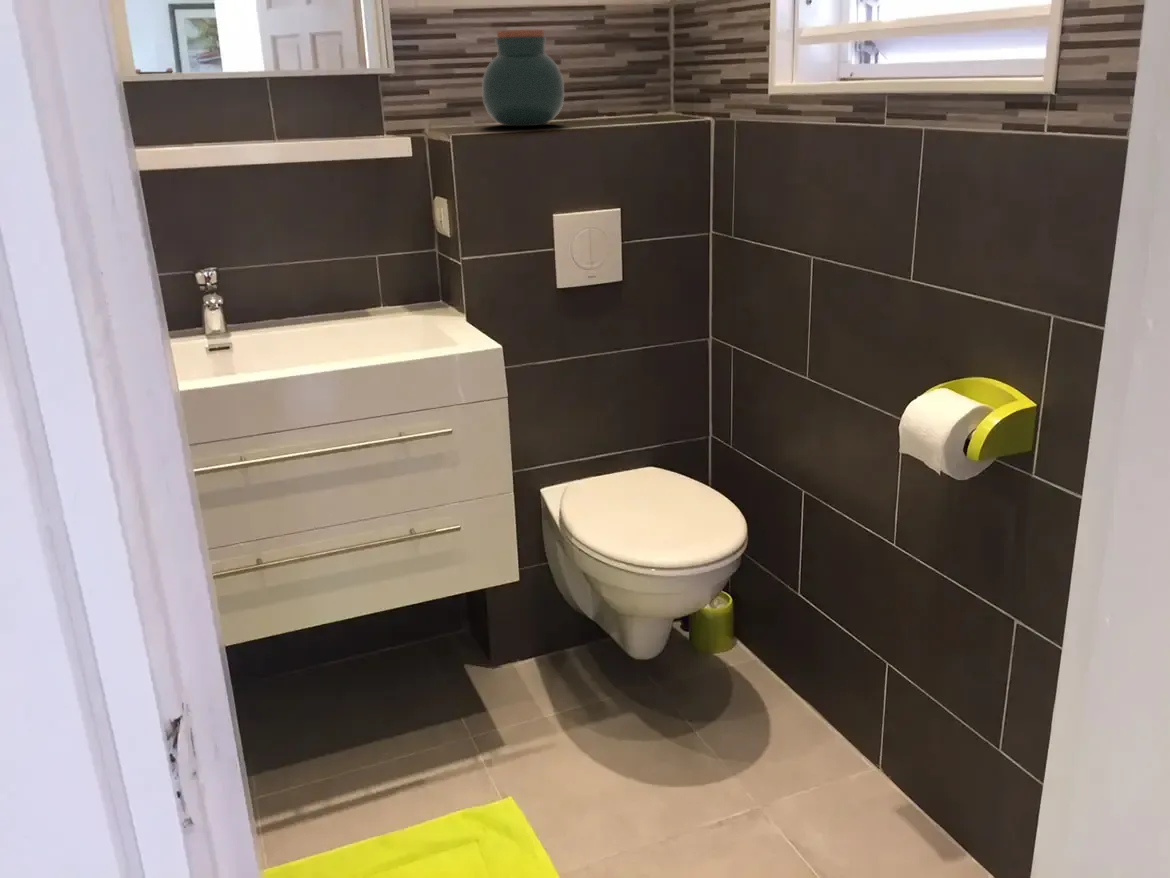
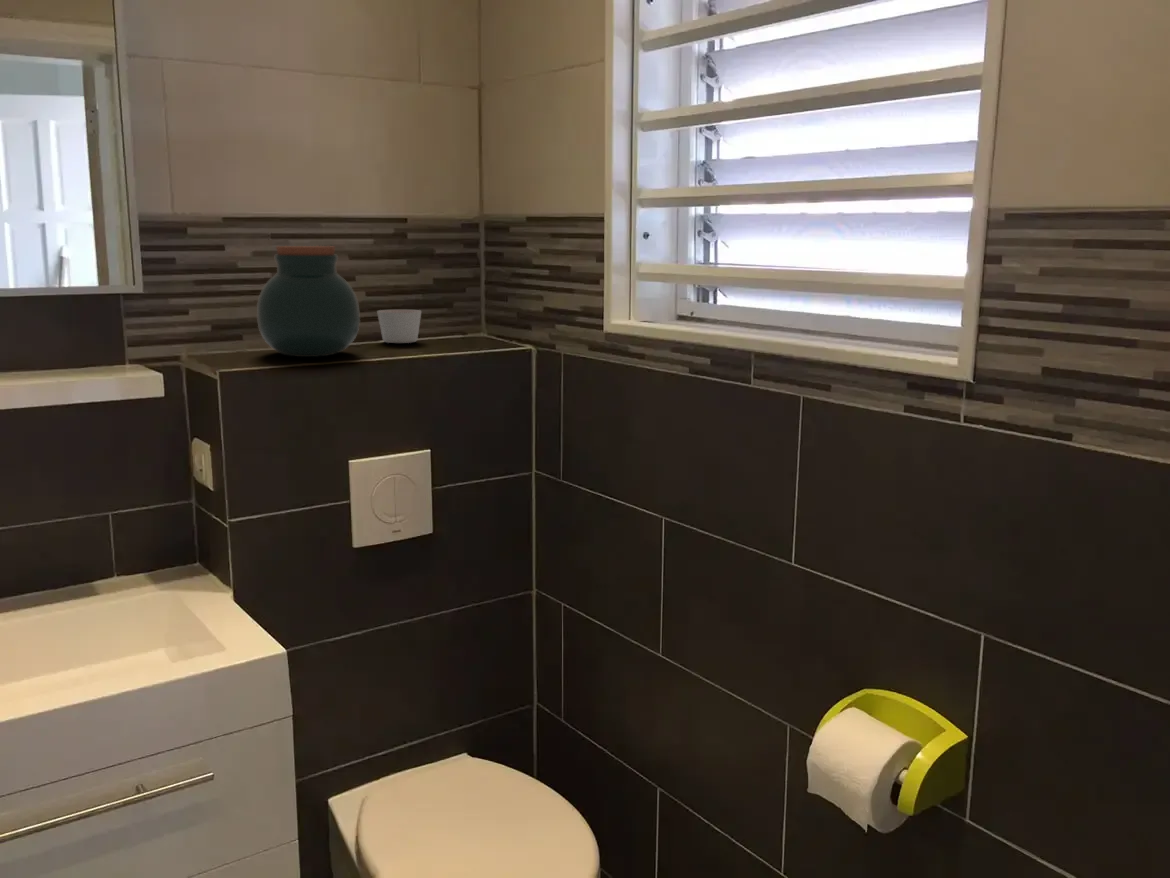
candle: none [581,90,618,119] -> present [377,309,421,343]

